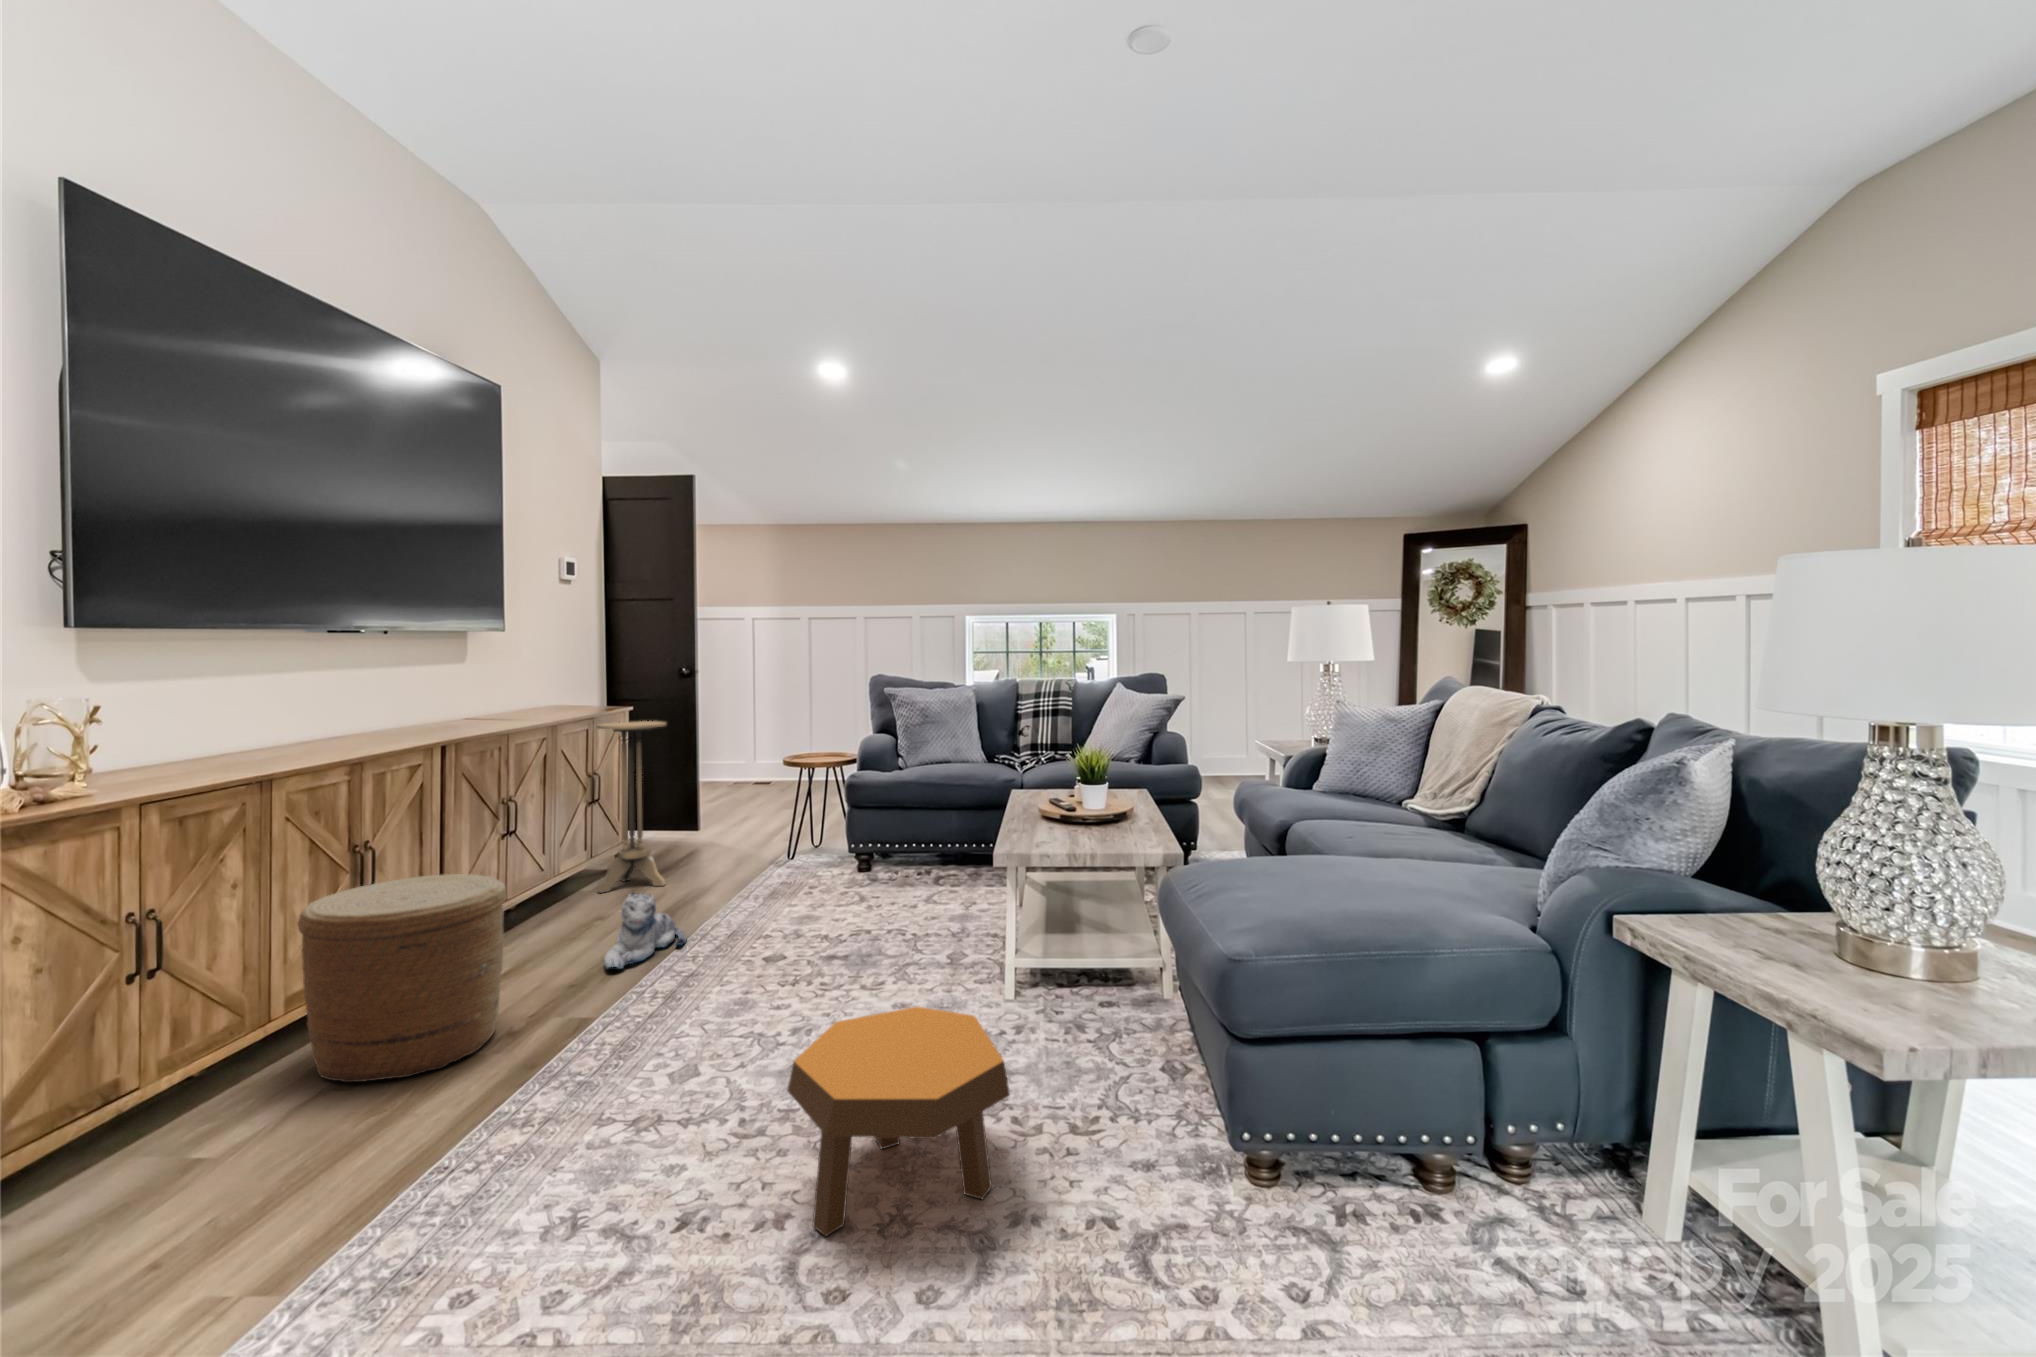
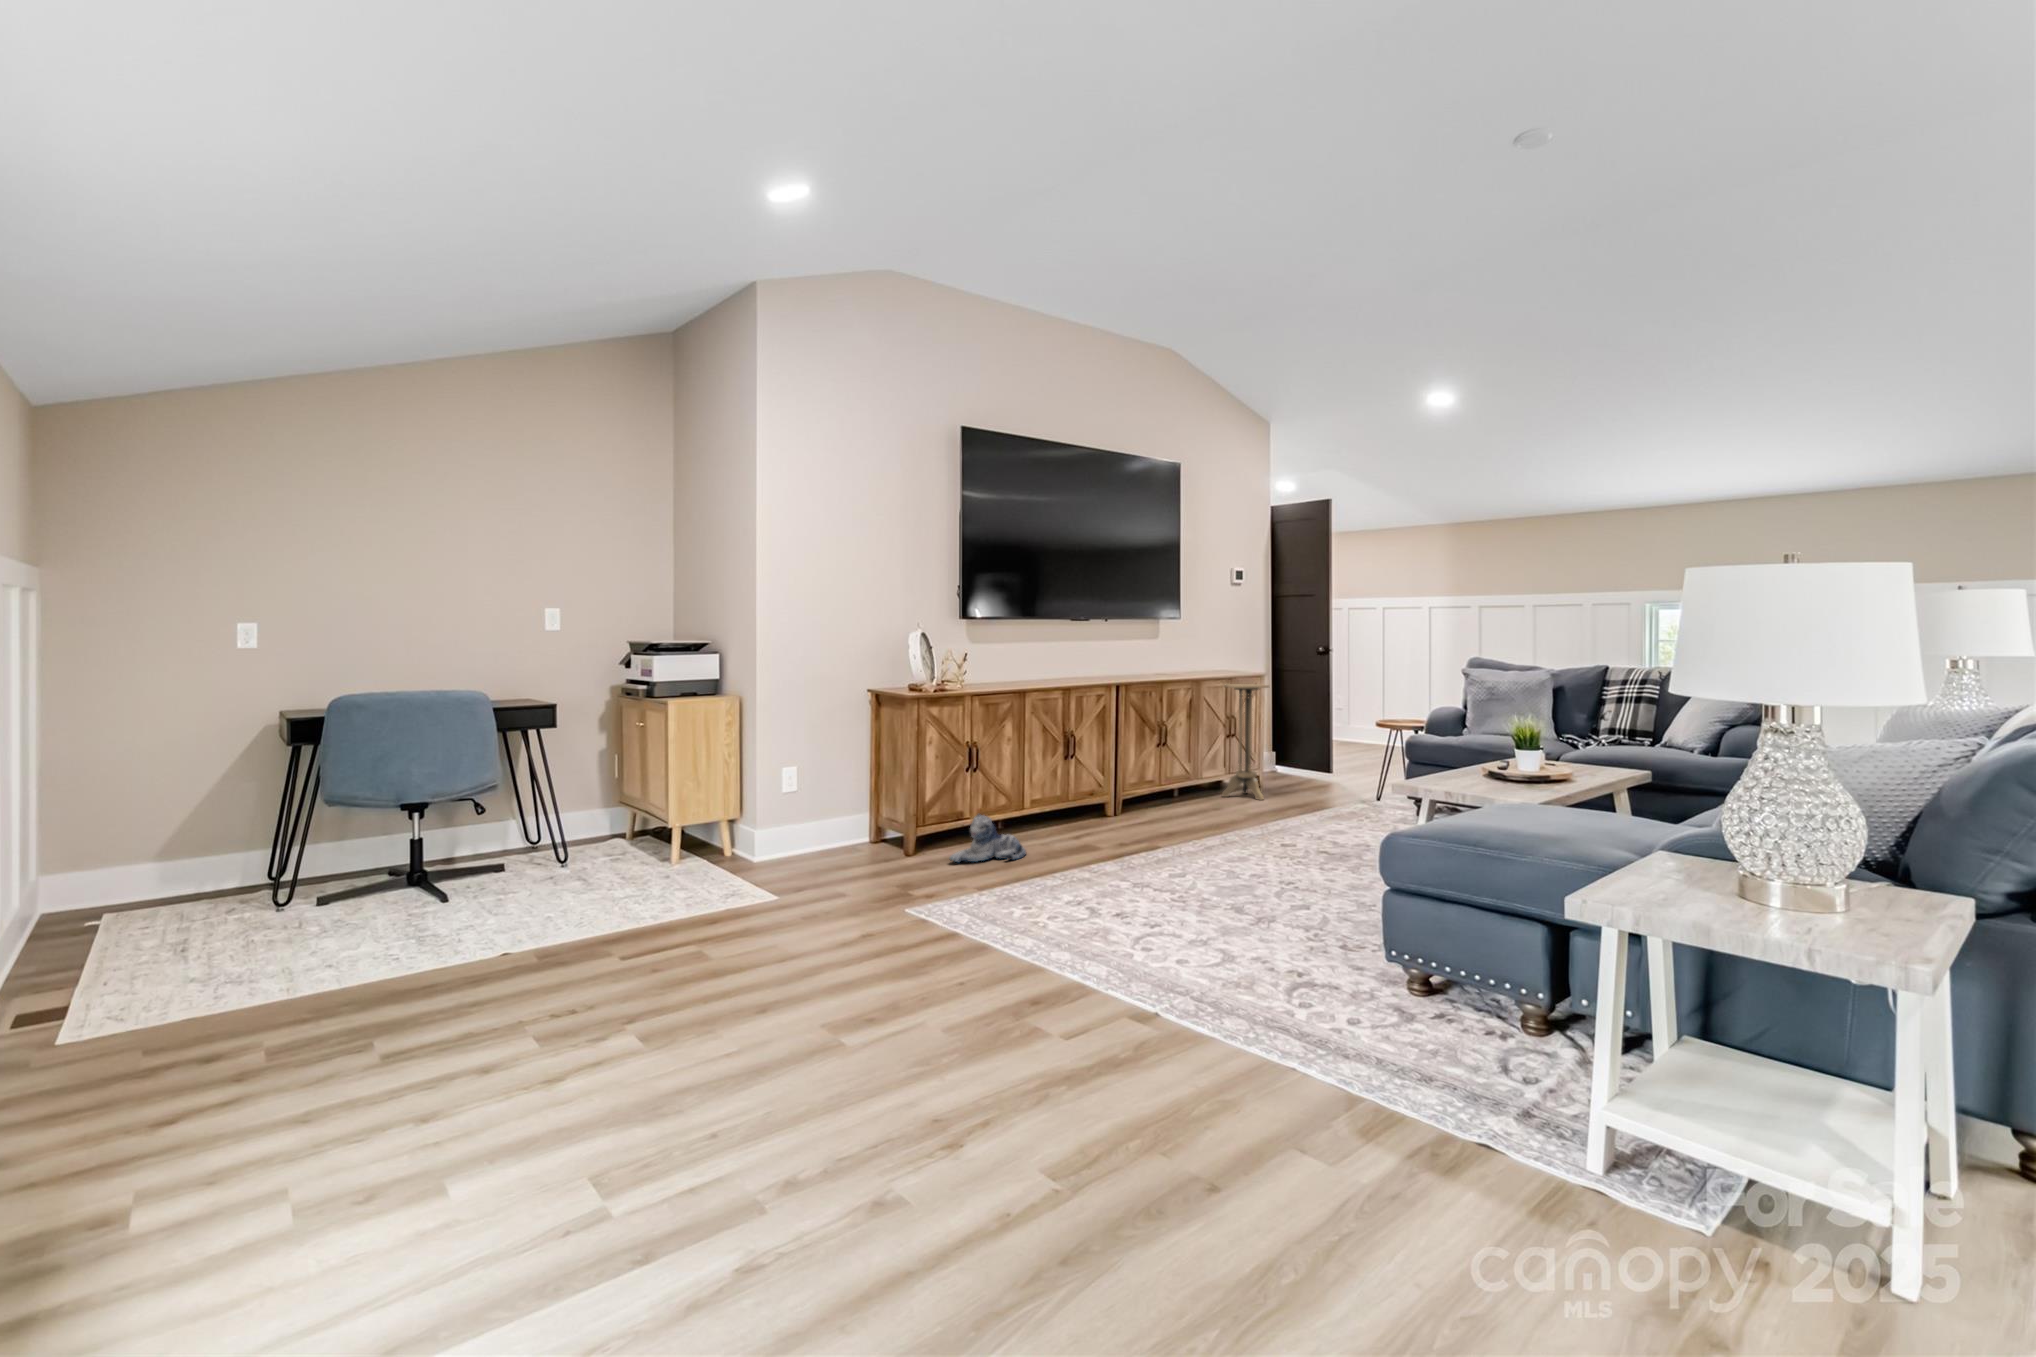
woven basket: present [298,874,507,1082] -> none [1029,752,1112,842]
plush toy: present [604,893,687,969] -> present [950,814,1026,862]
footstool: present [788,1007,1010,1236] -> none [1127,840,1245,934]

